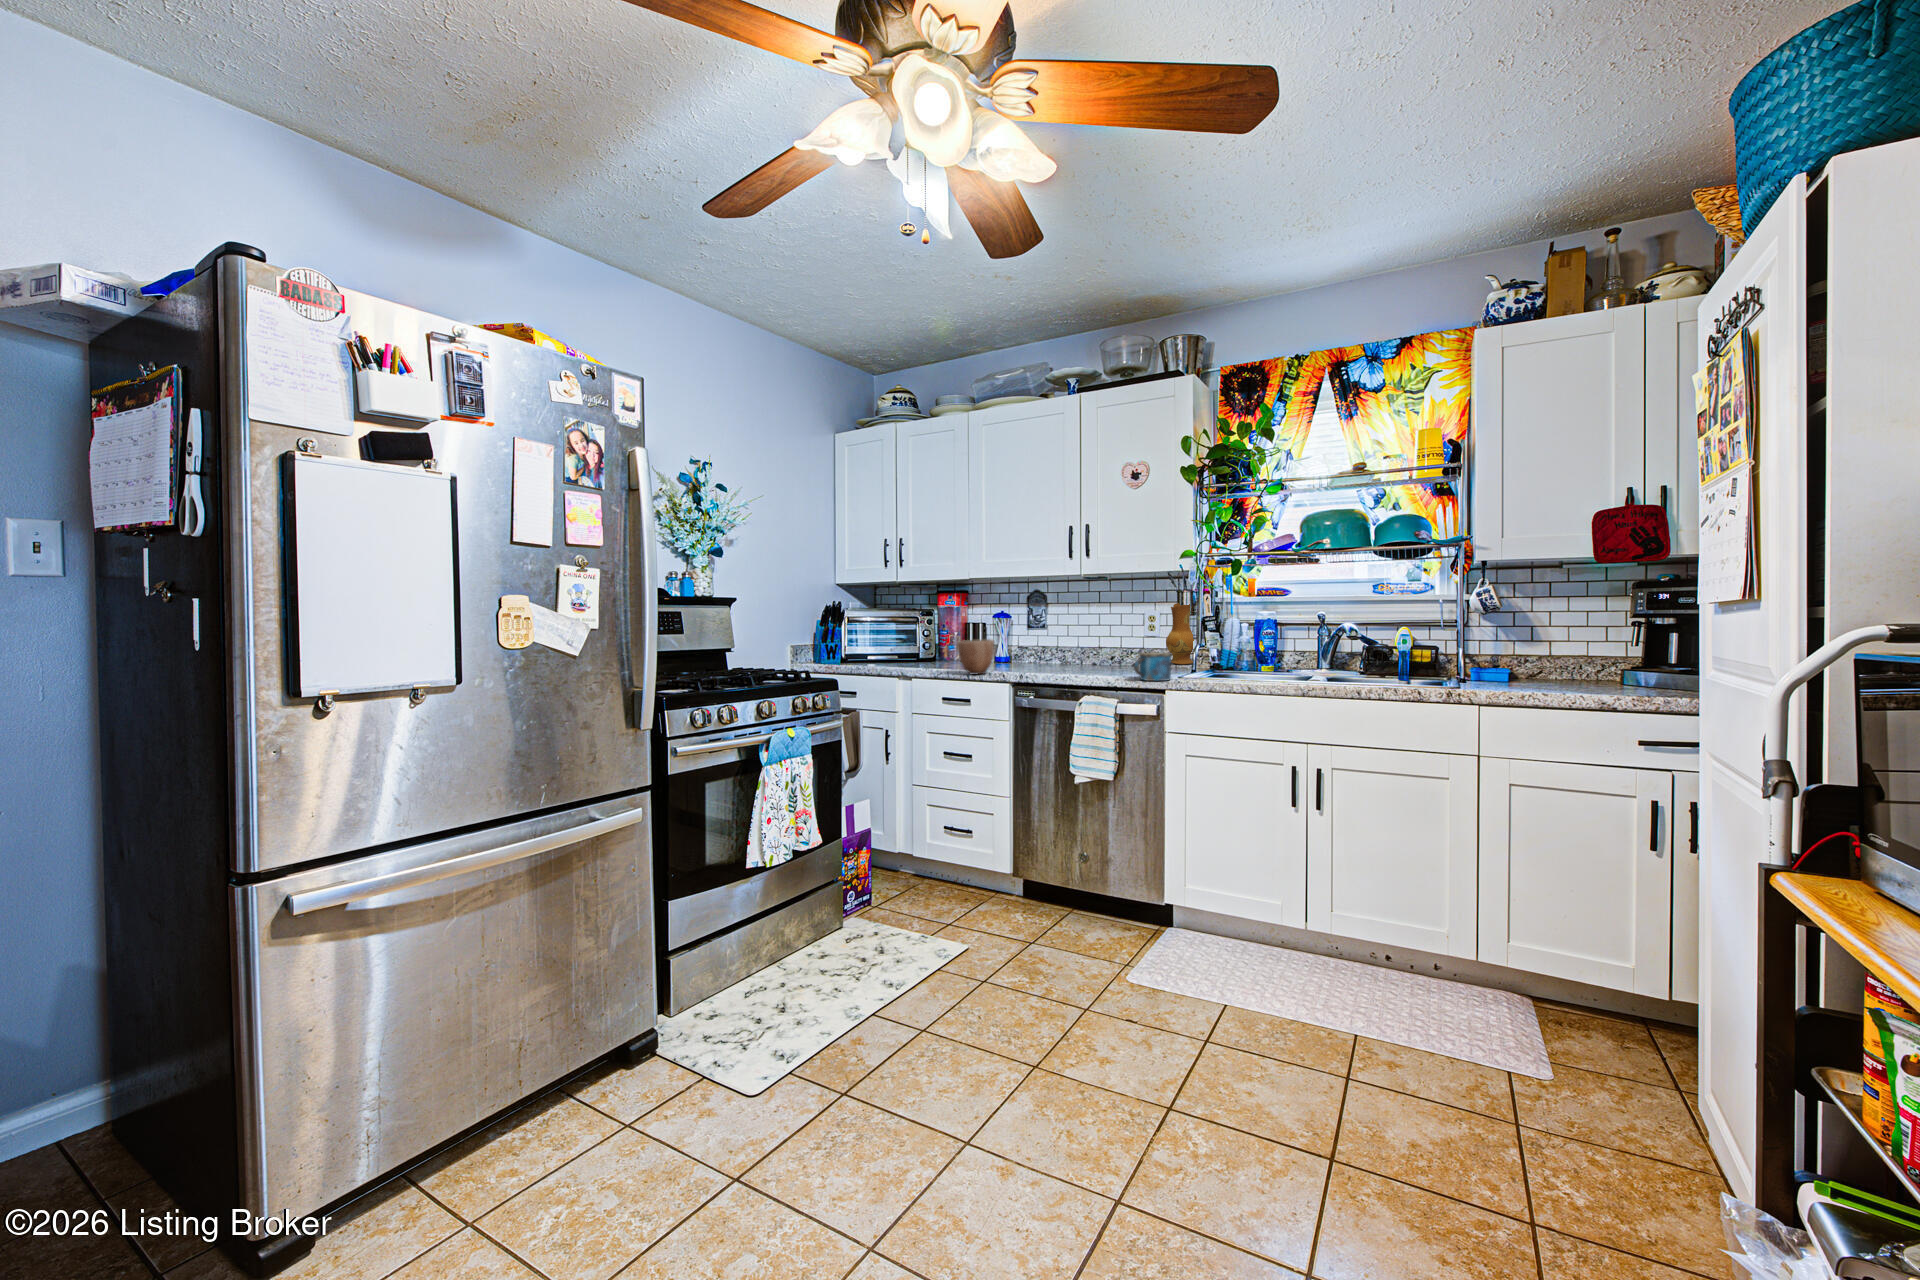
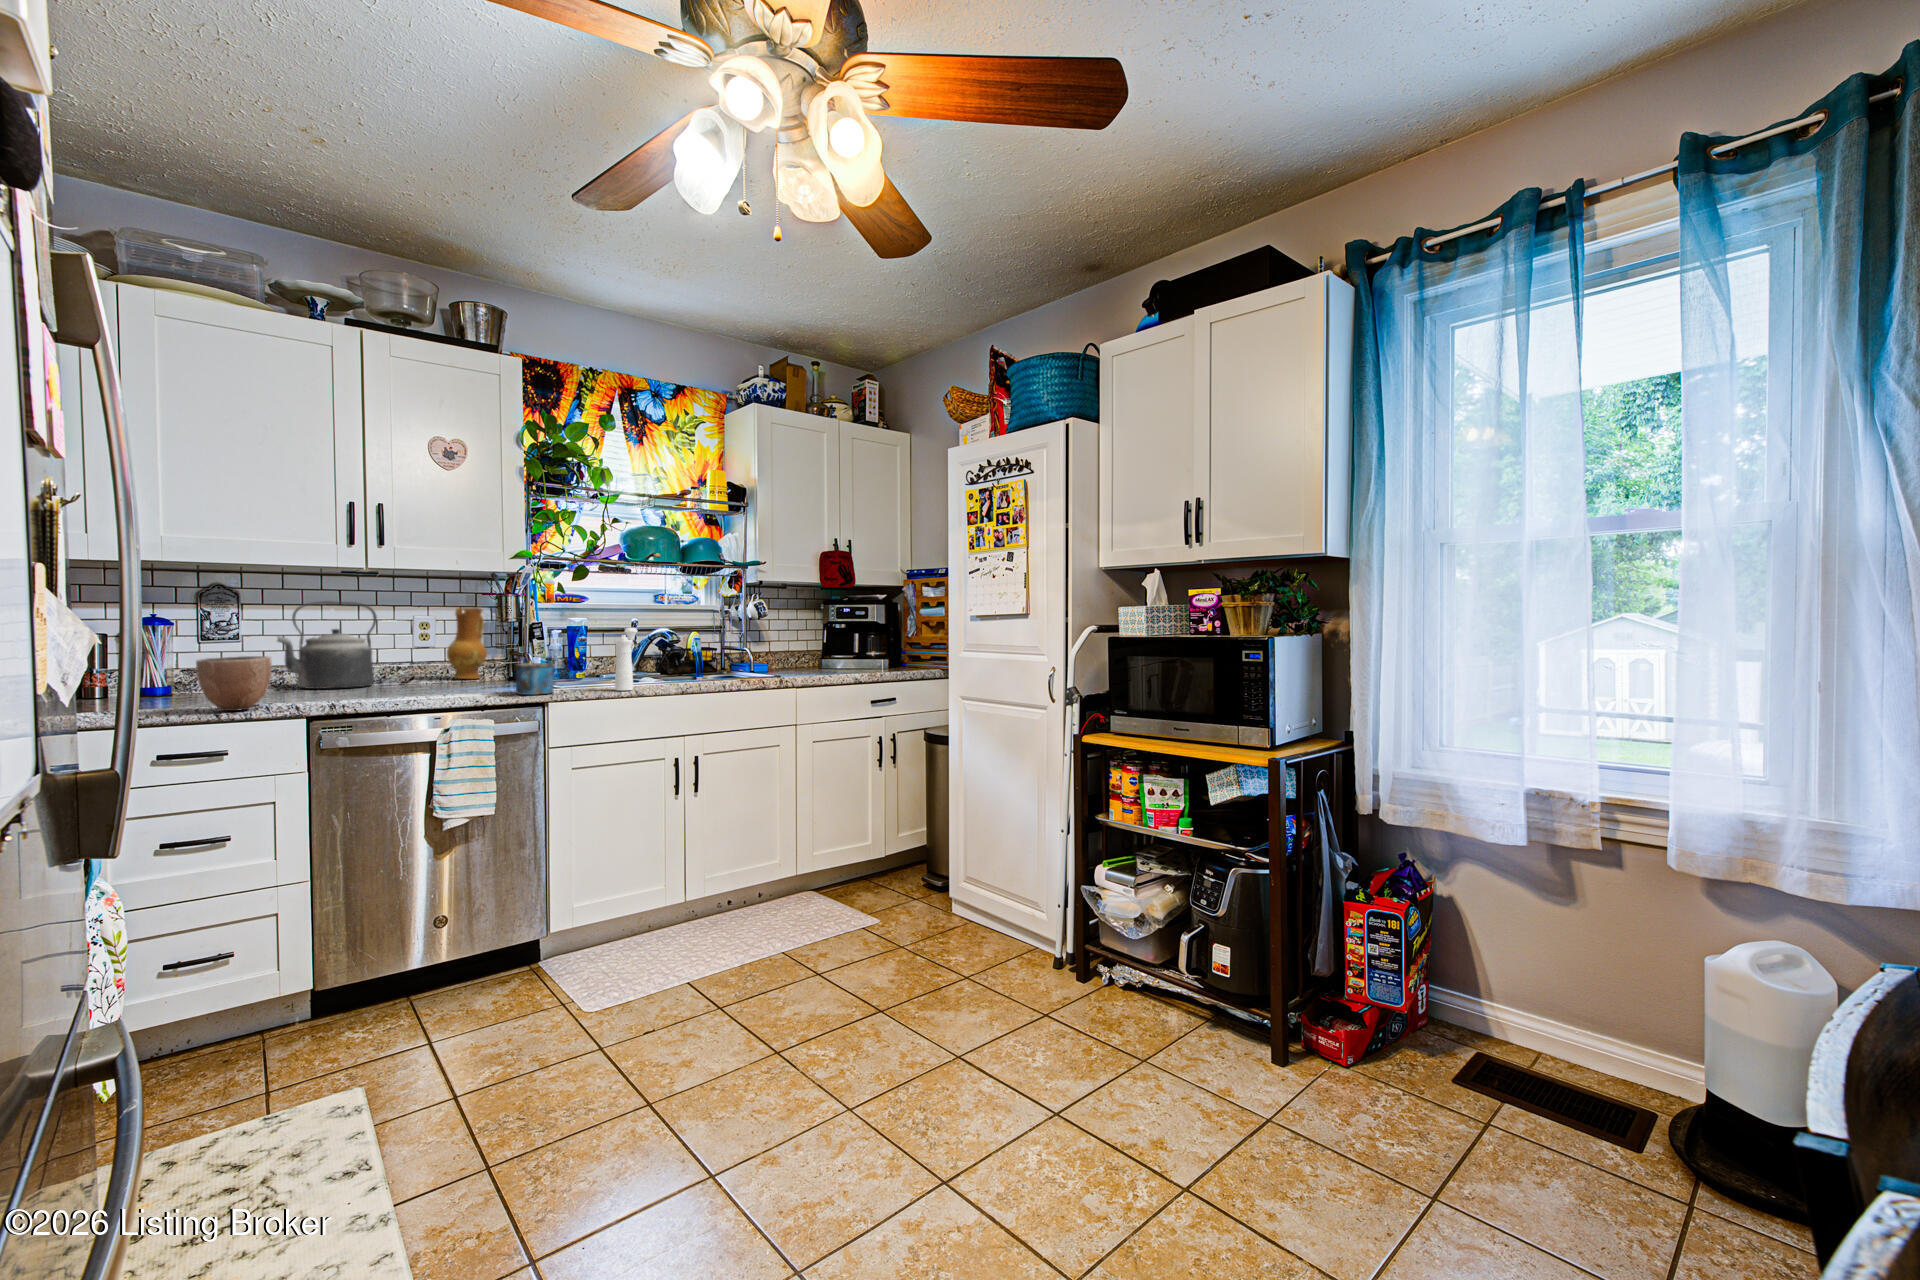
kettle: none [1054,601,1114,665] -> present [277,601,377,689]
pepper mill: none [1219,621,1258,684] -> present [615,628,638,690]

